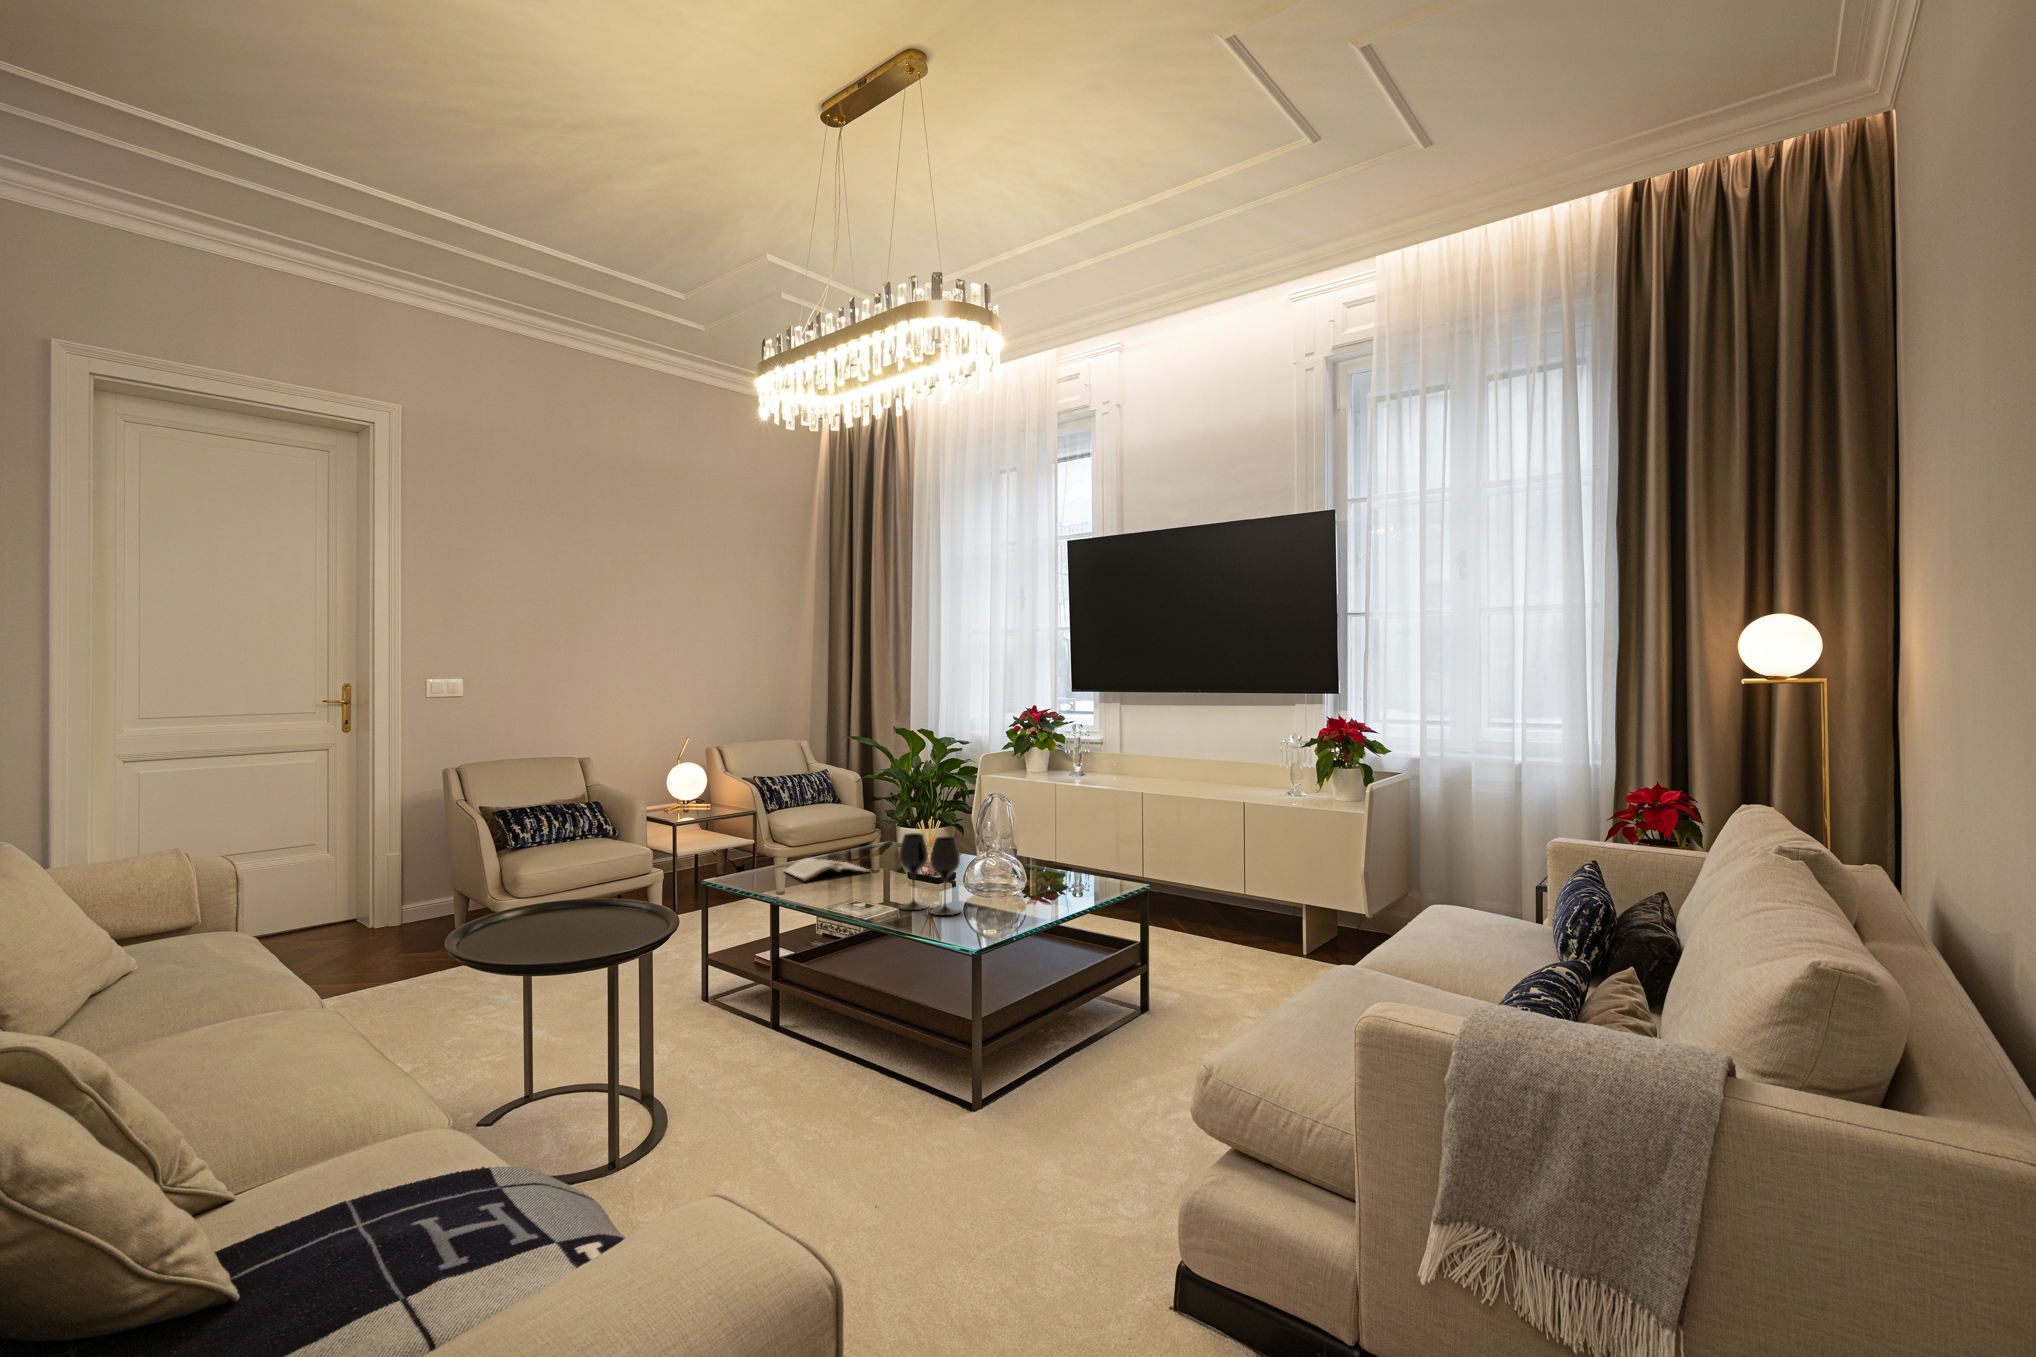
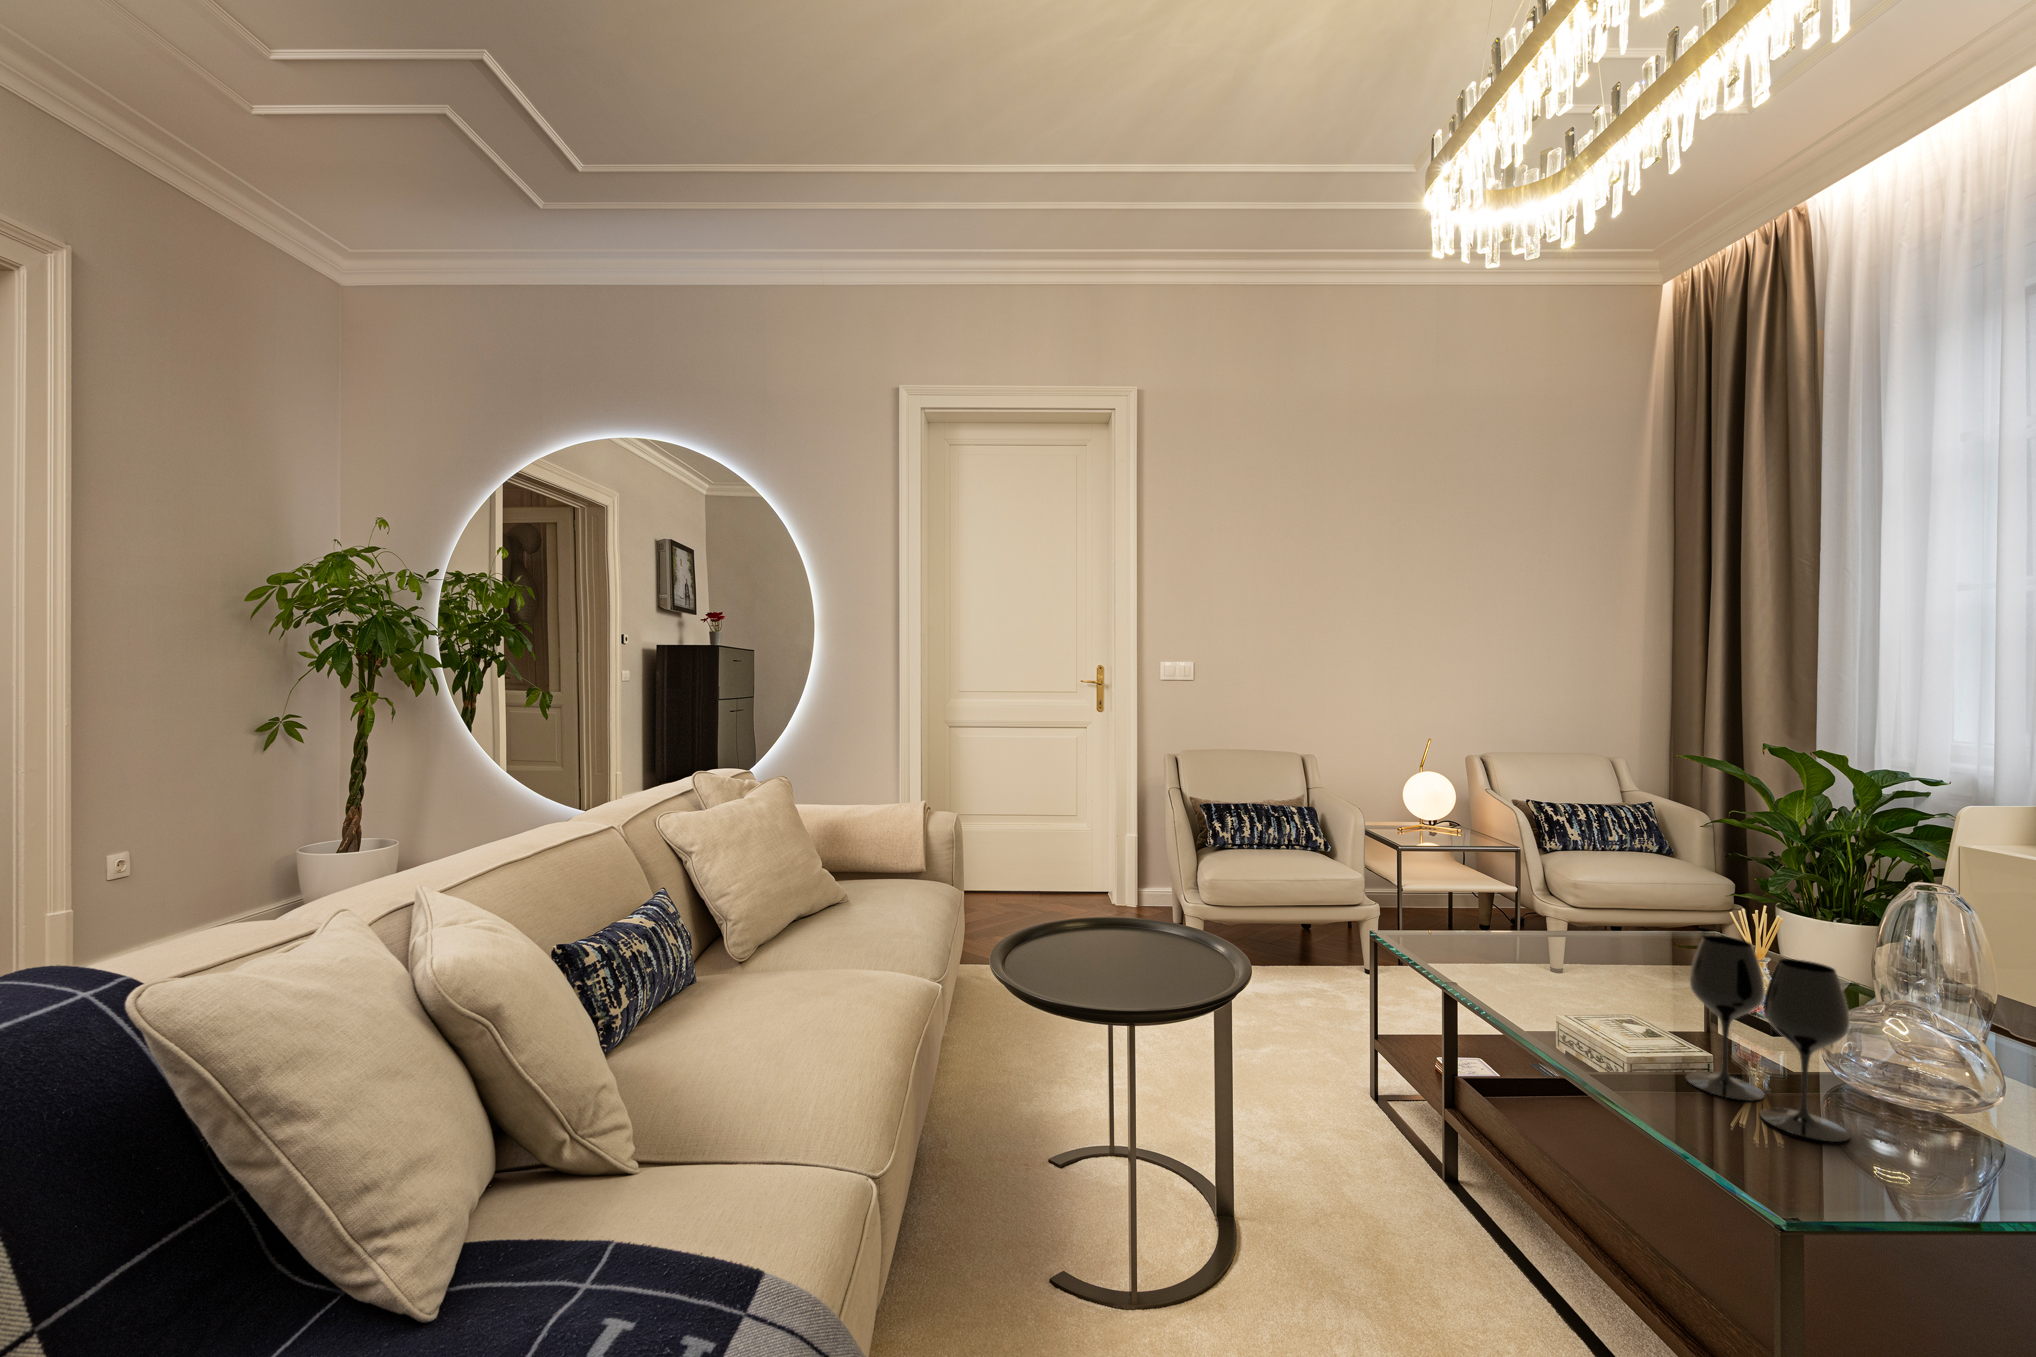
magazine: present [784,858,869,881] -> none [1494,934,1658,985]

